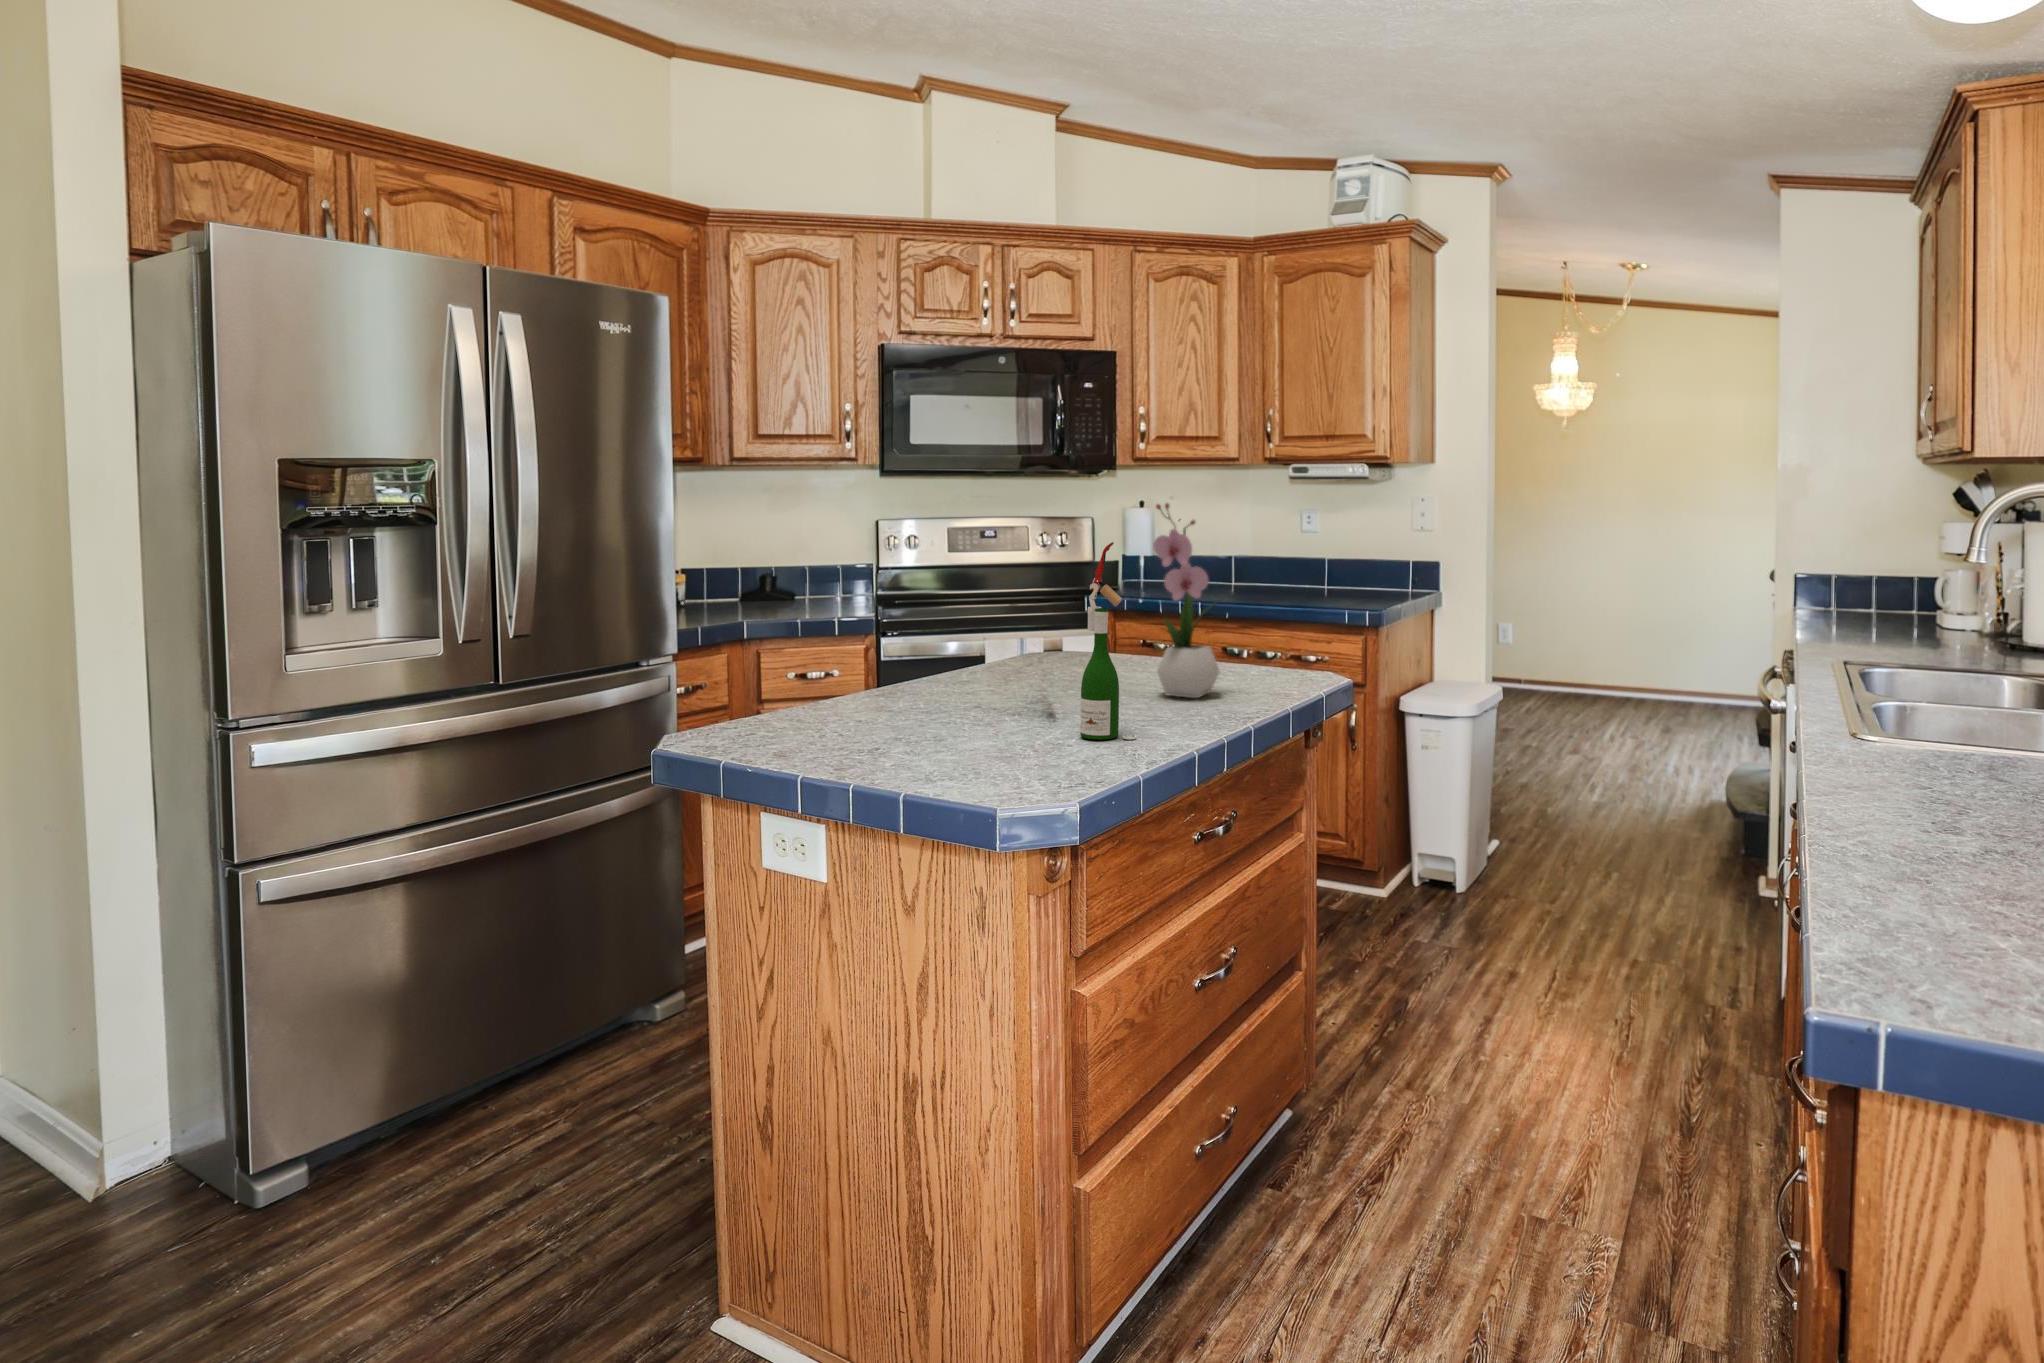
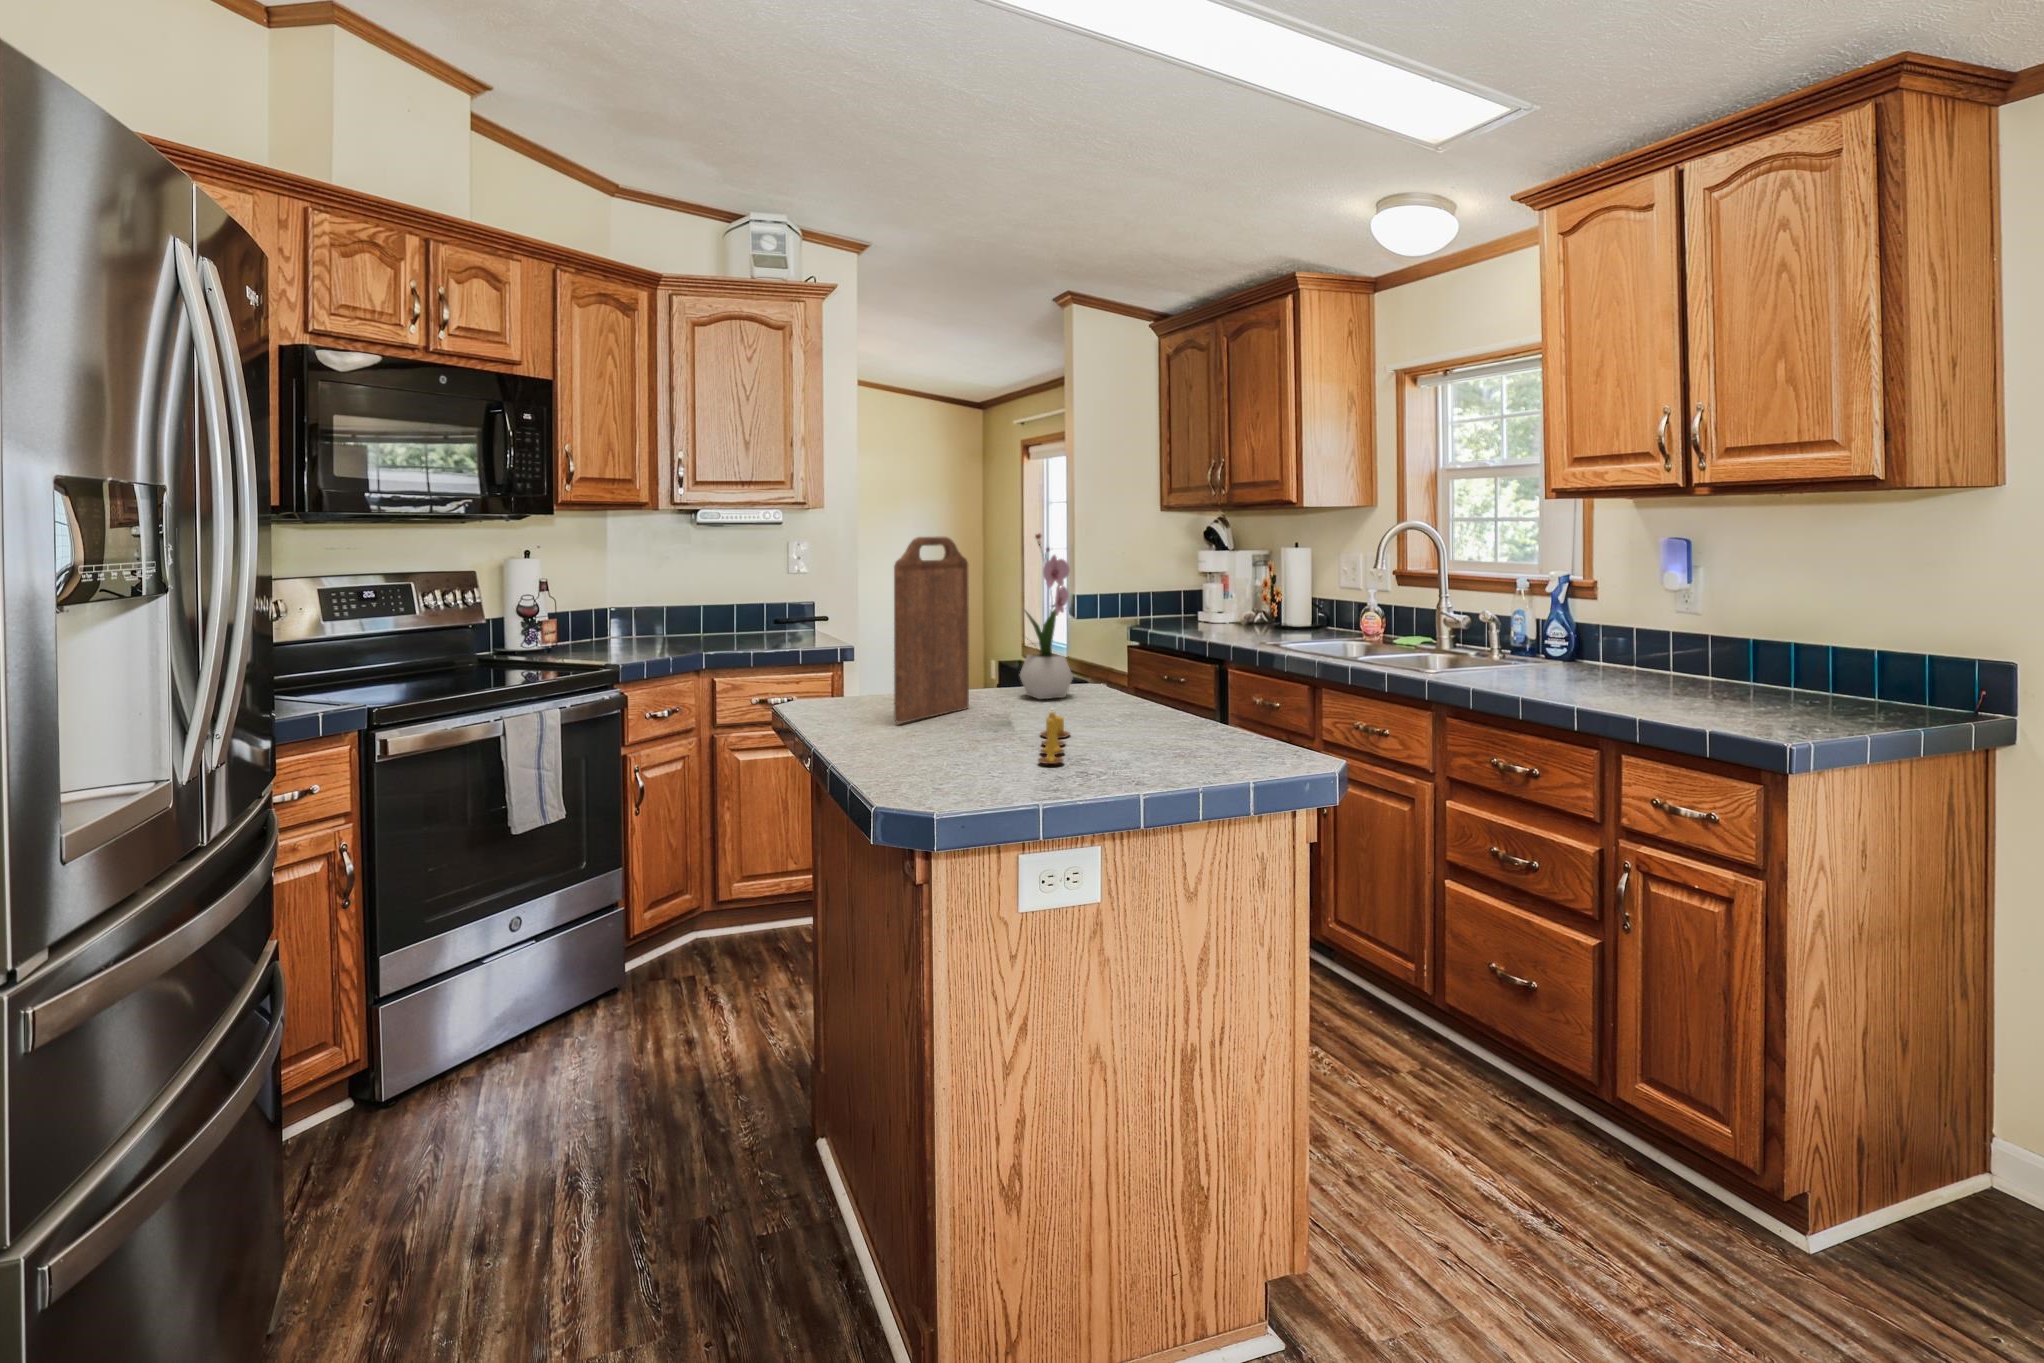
cutting board: none [975,502,1088,692] -> present [894,537,969,723]
wine bottle: present [1080,542,1136,740] -> none [1113,563,1162,731]
candle: none [888,689,1036,745] -> present [1038,711,1069,764]

